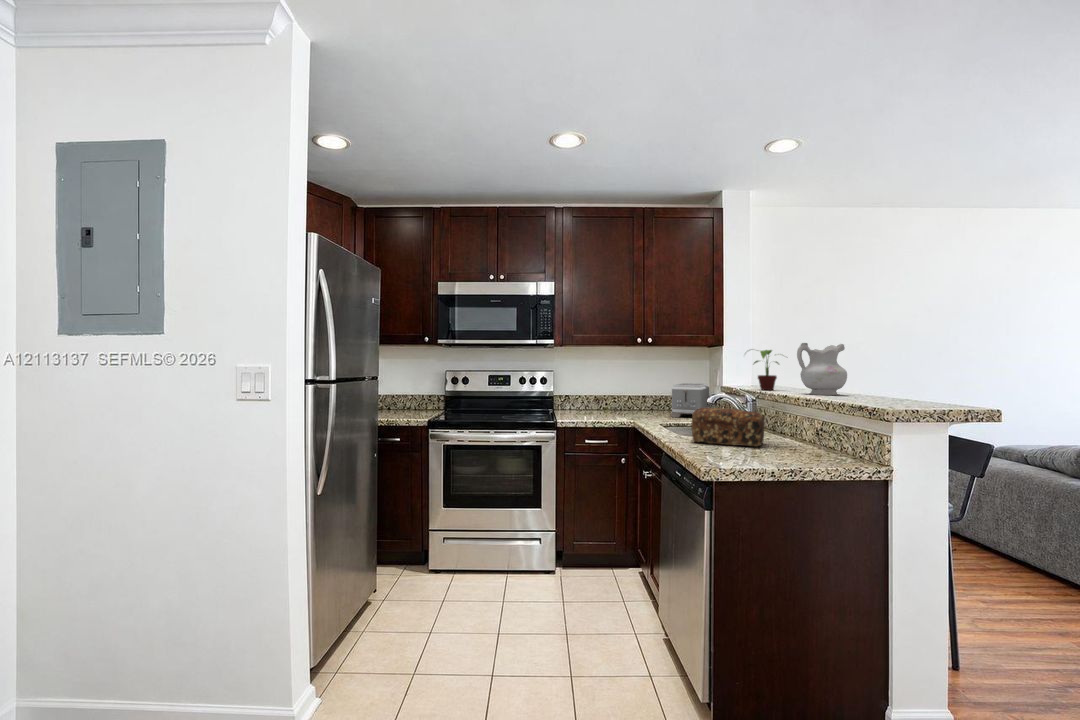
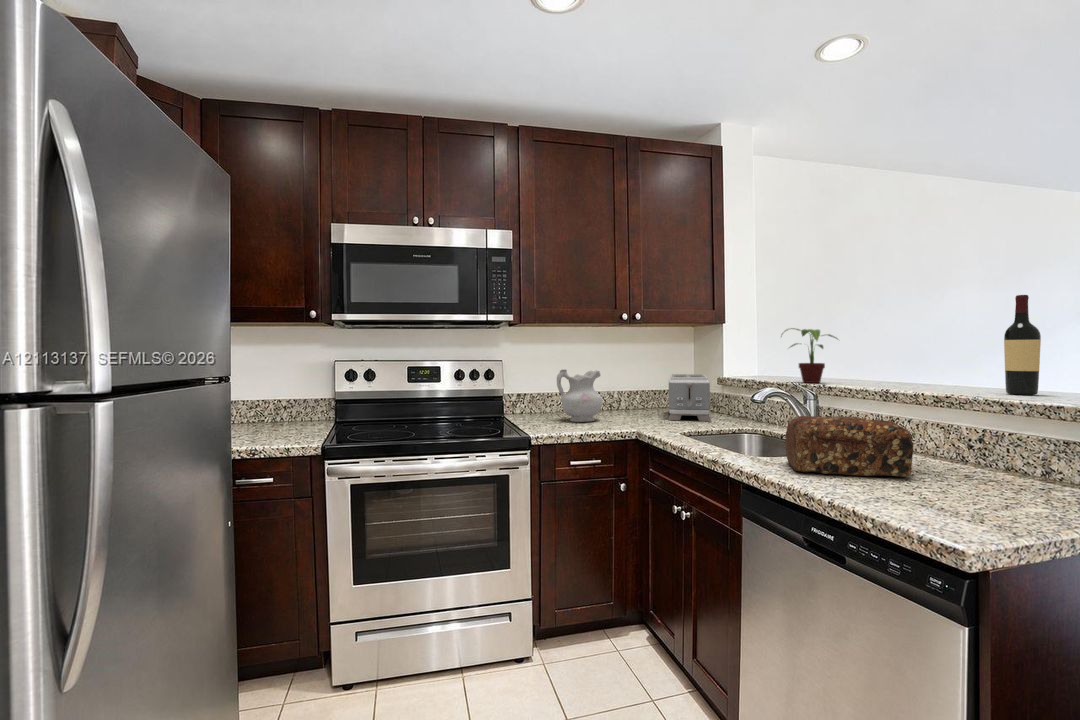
wine bottle: none [867,328,890,399] -> present [1004,295,1041,395]
ceramic pitcher: present [797,343,847,395] -> present [557,370,602,422]

